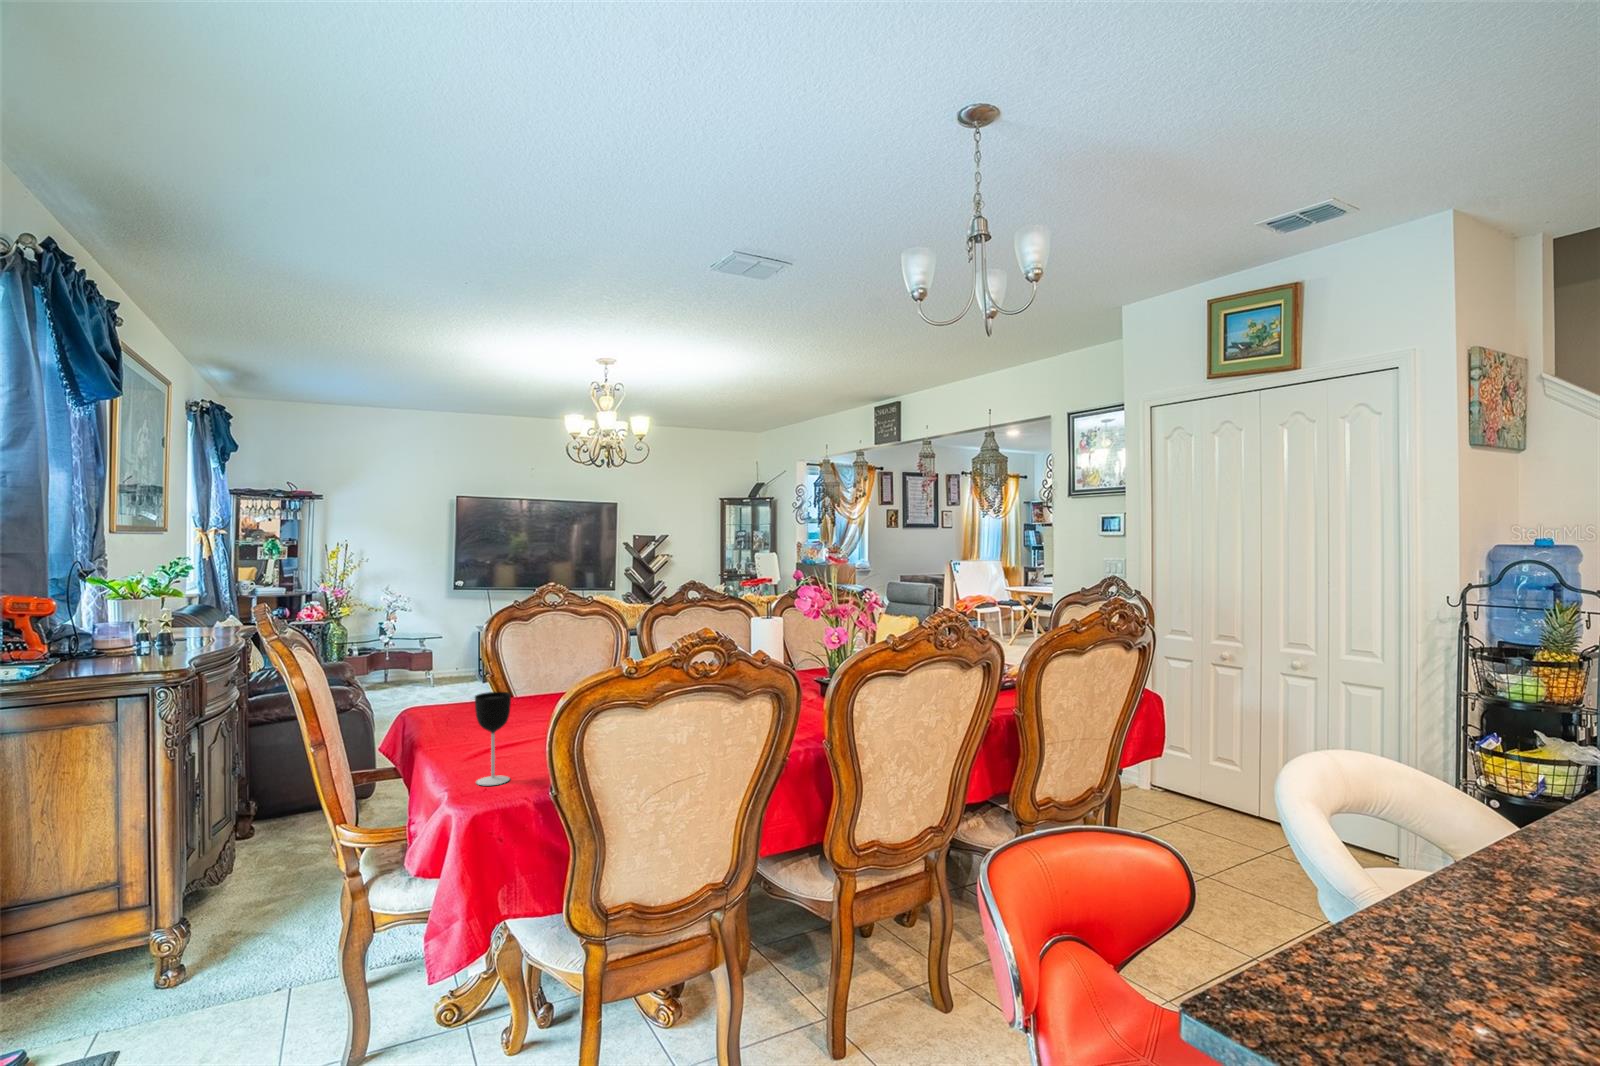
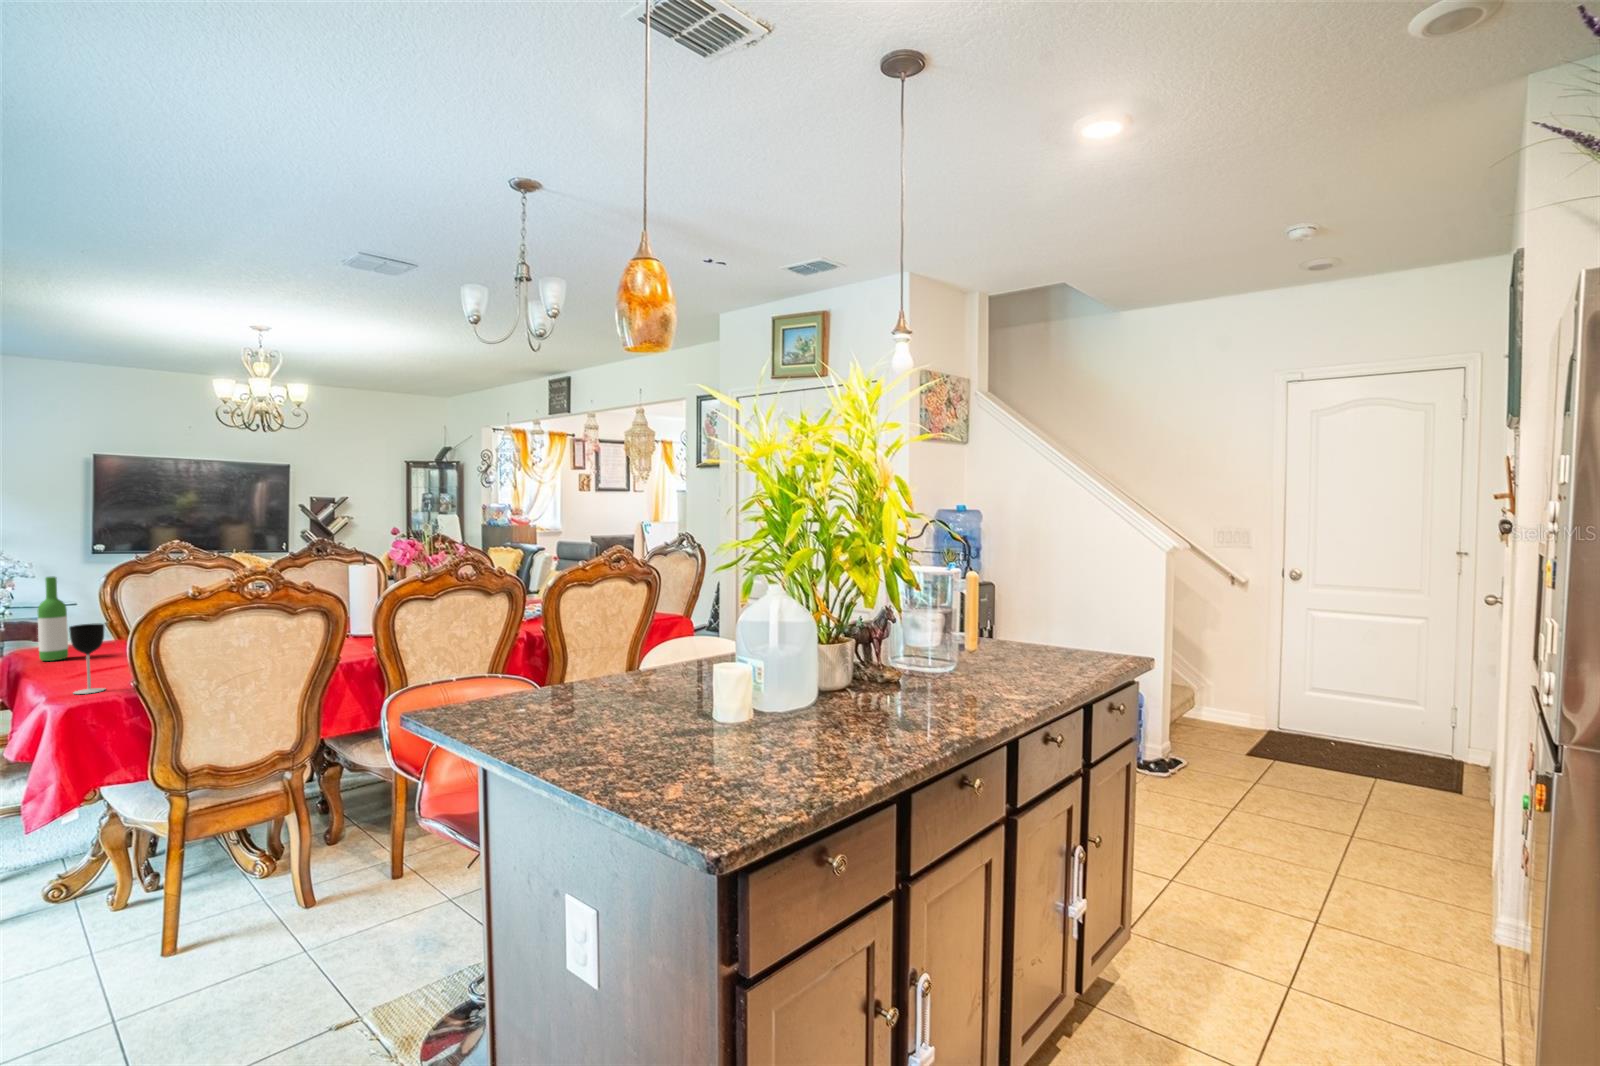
wine bottle: none [434,623,461,722] -> present [37,577,68,661]

